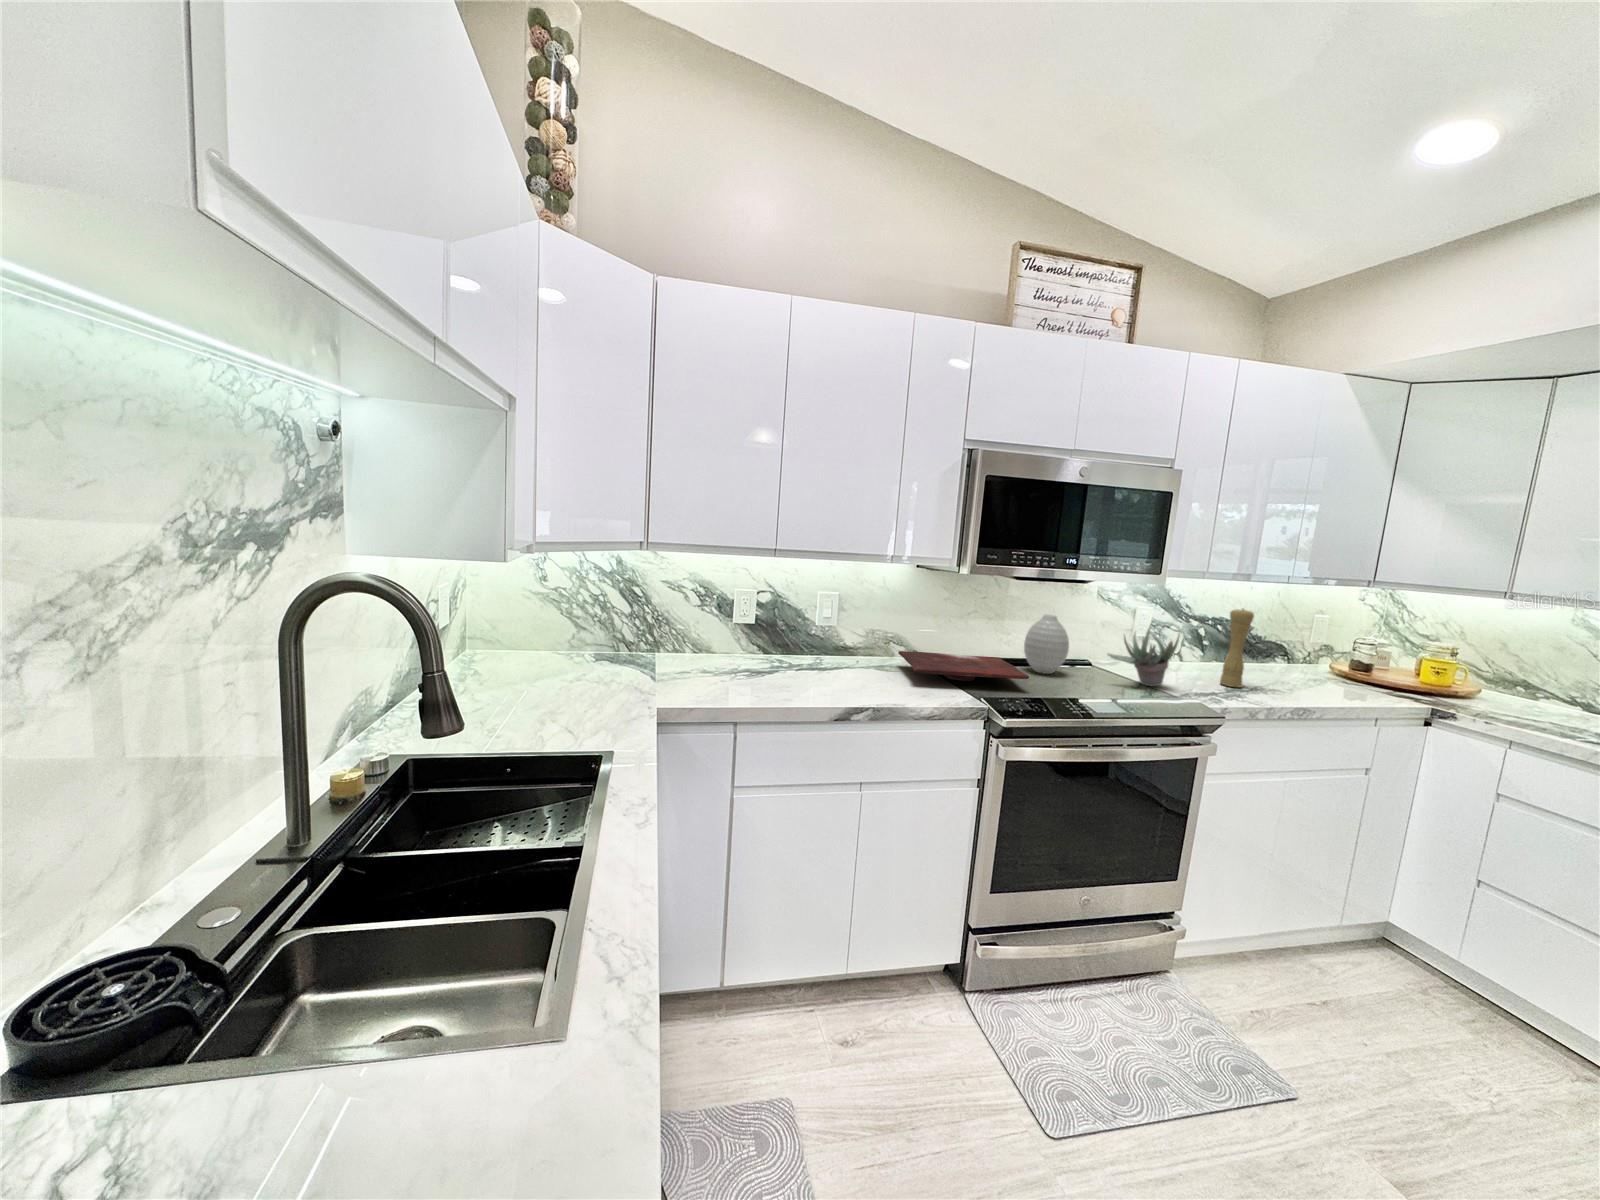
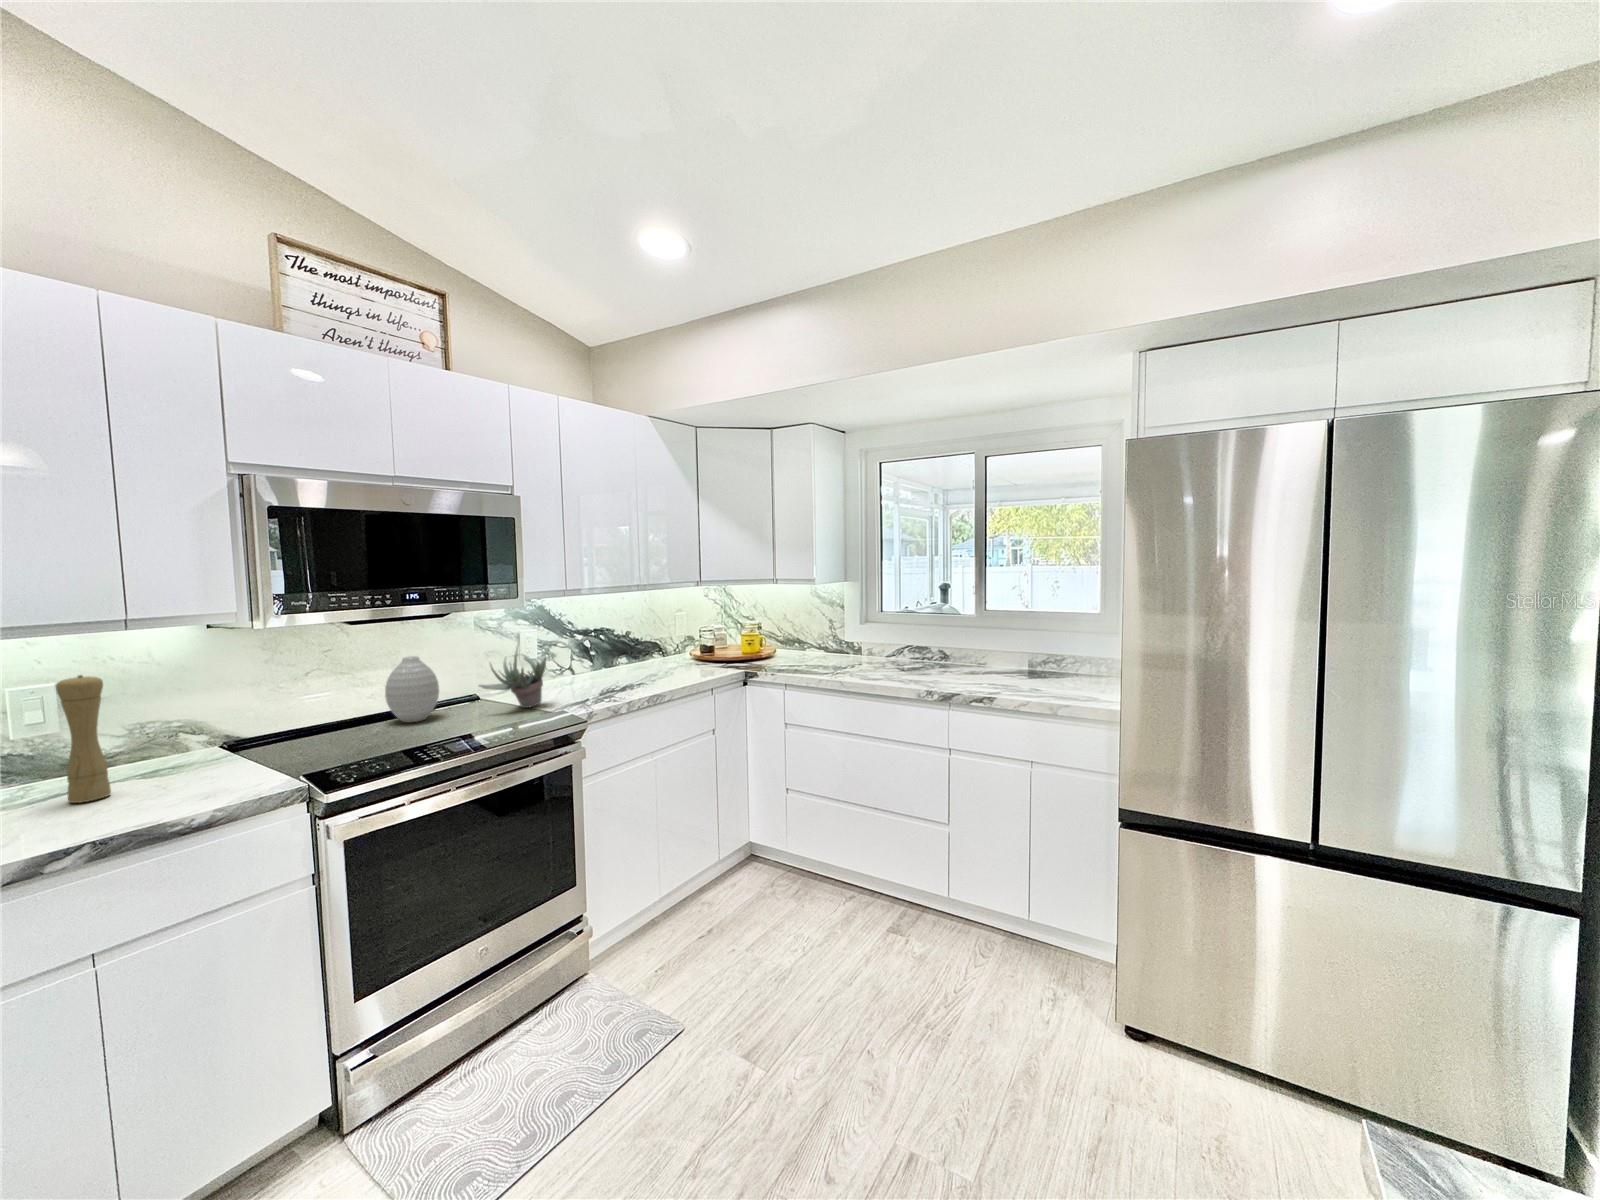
pepper mill: present [1220,609,1254,687] -> present [56,675,111,803]
cutting board: present [899,651,1029,681] -> none [187,717,376,768]

